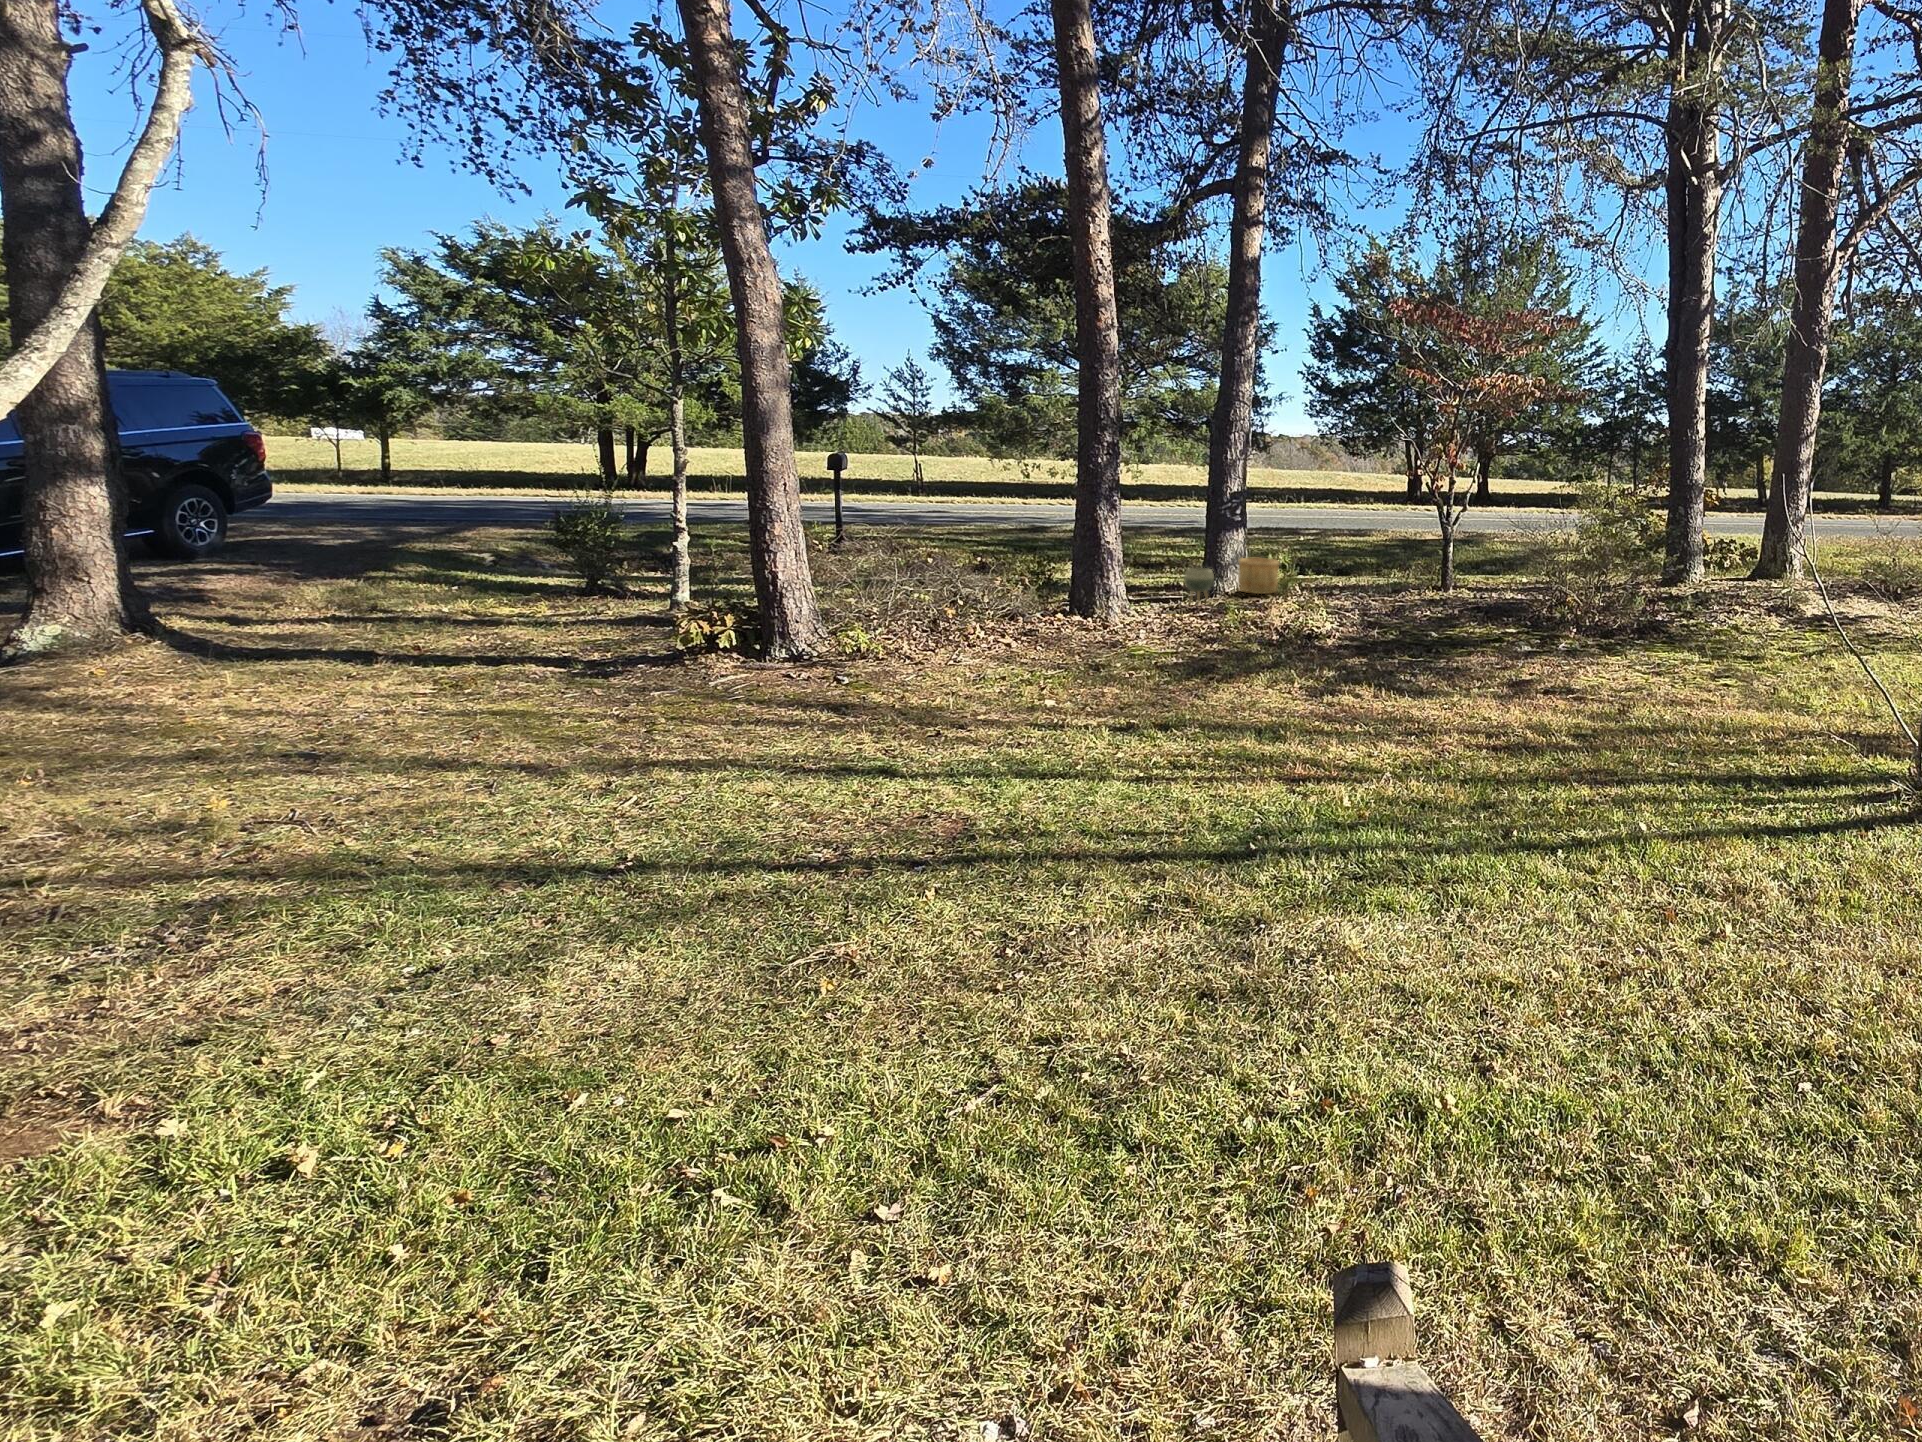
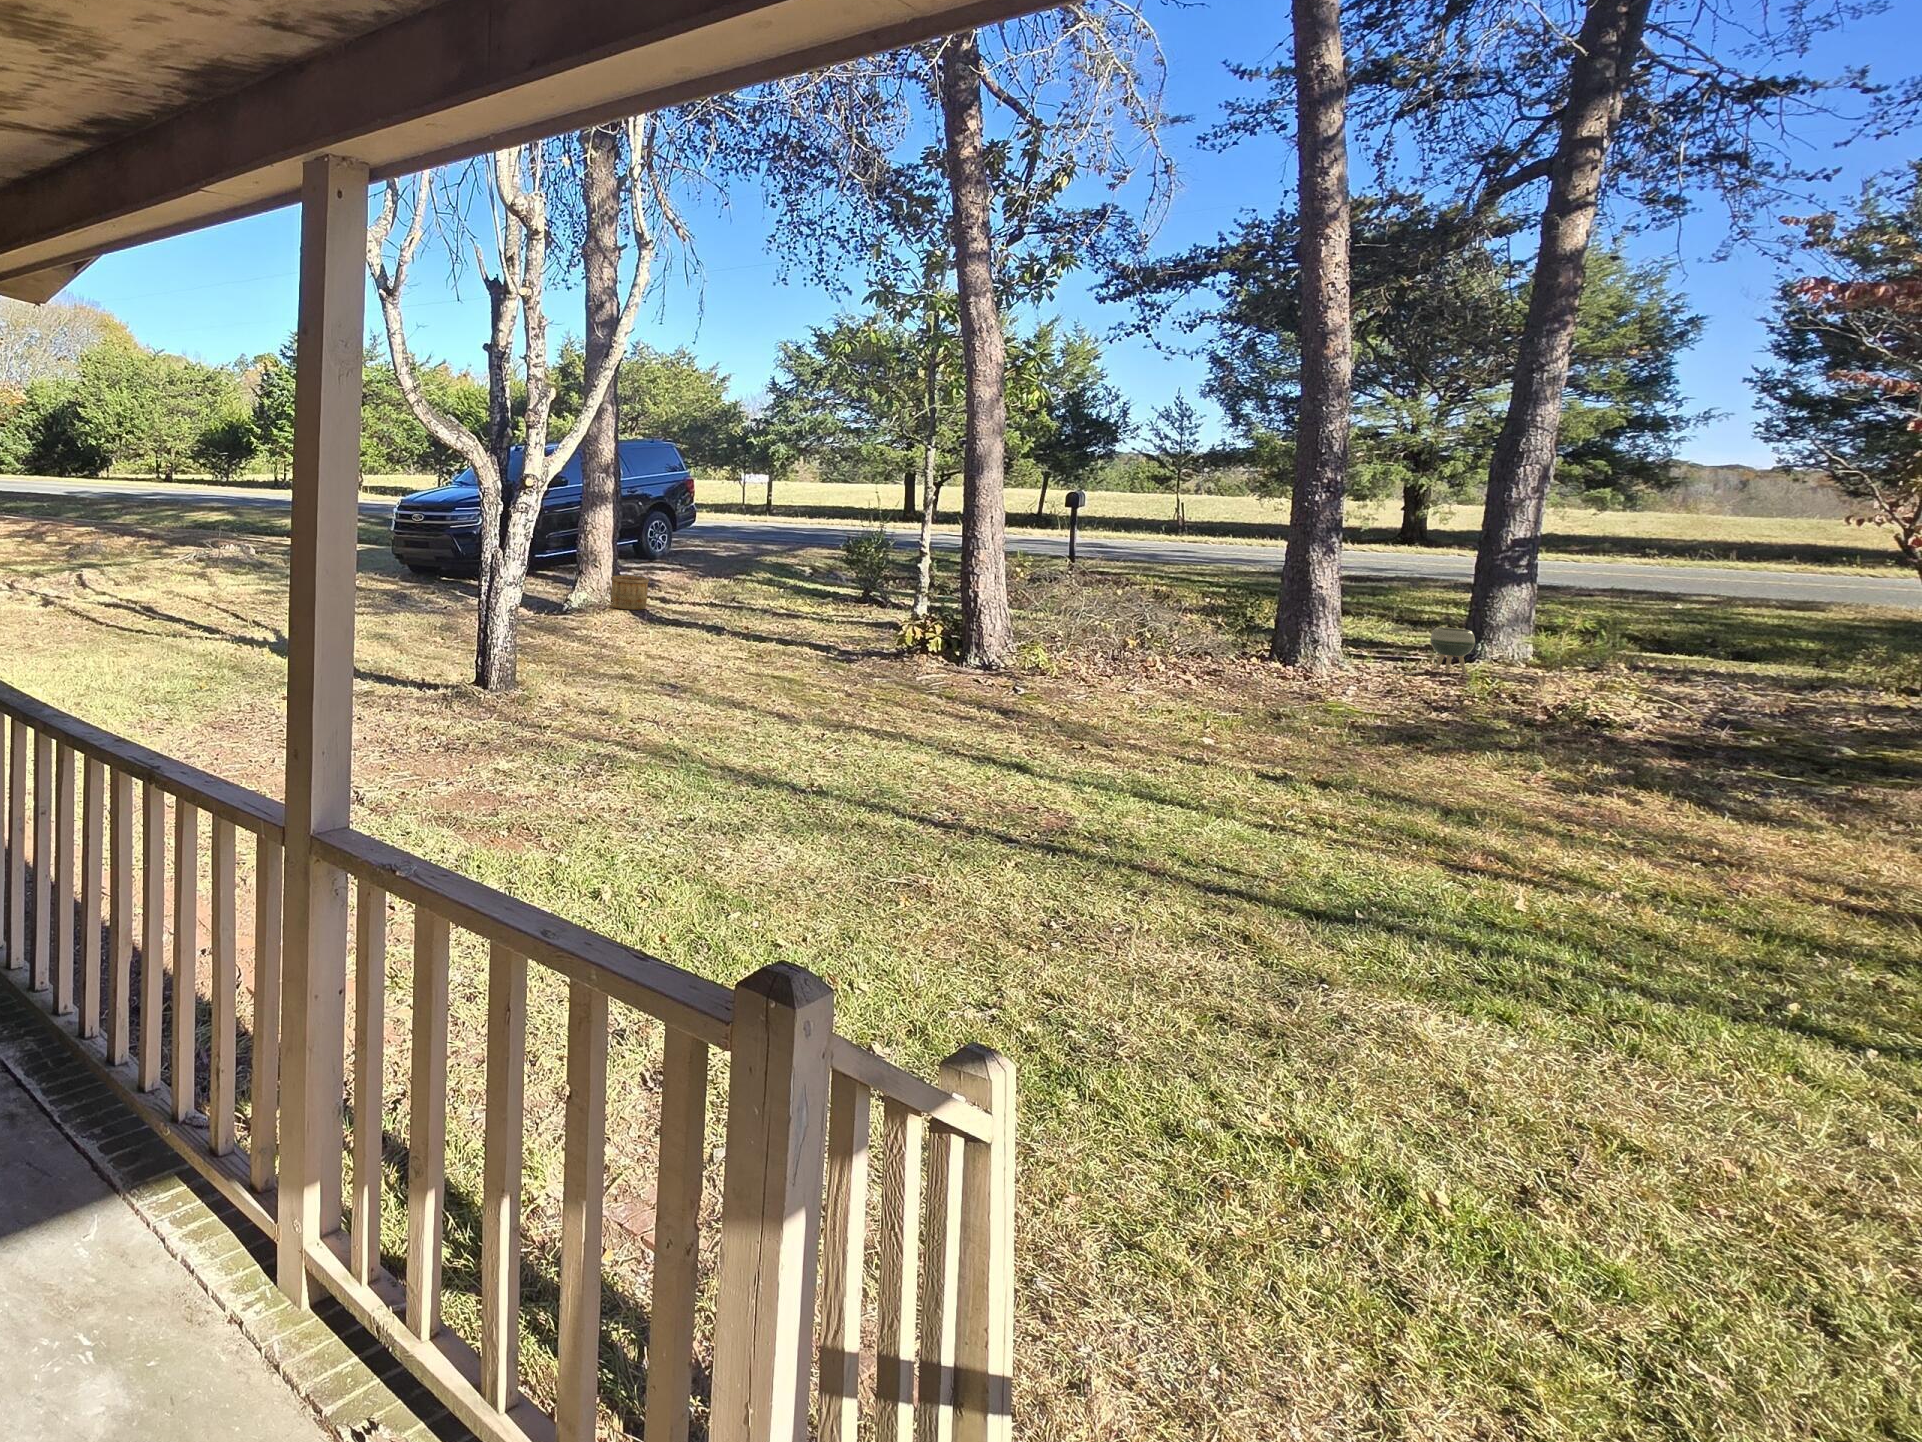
wooden bucket: present [1238,558,1279,594] -> present [611,575,649,610]

